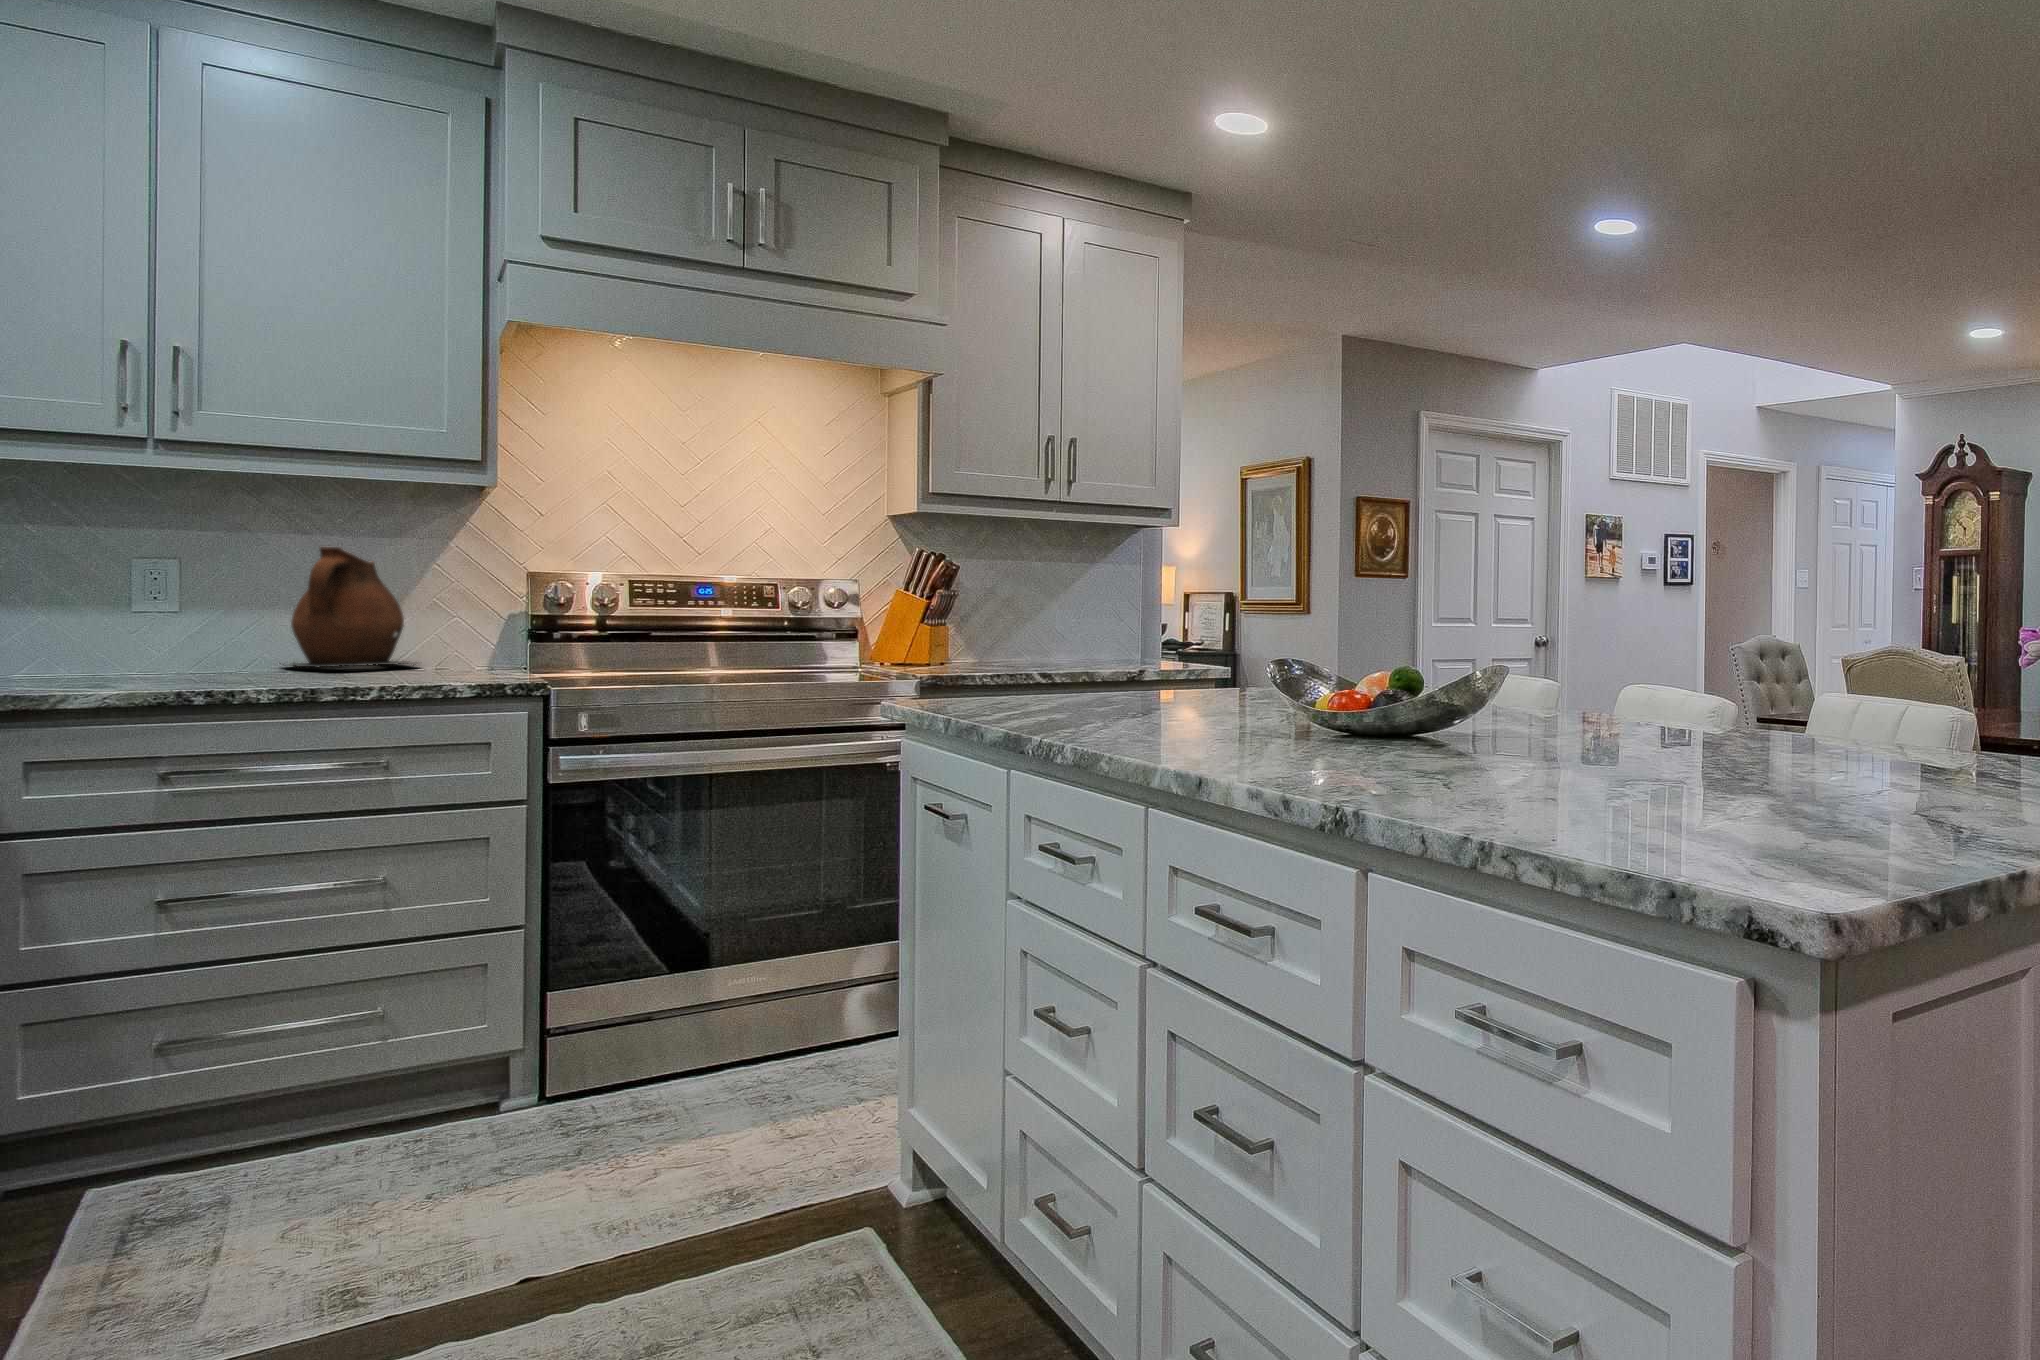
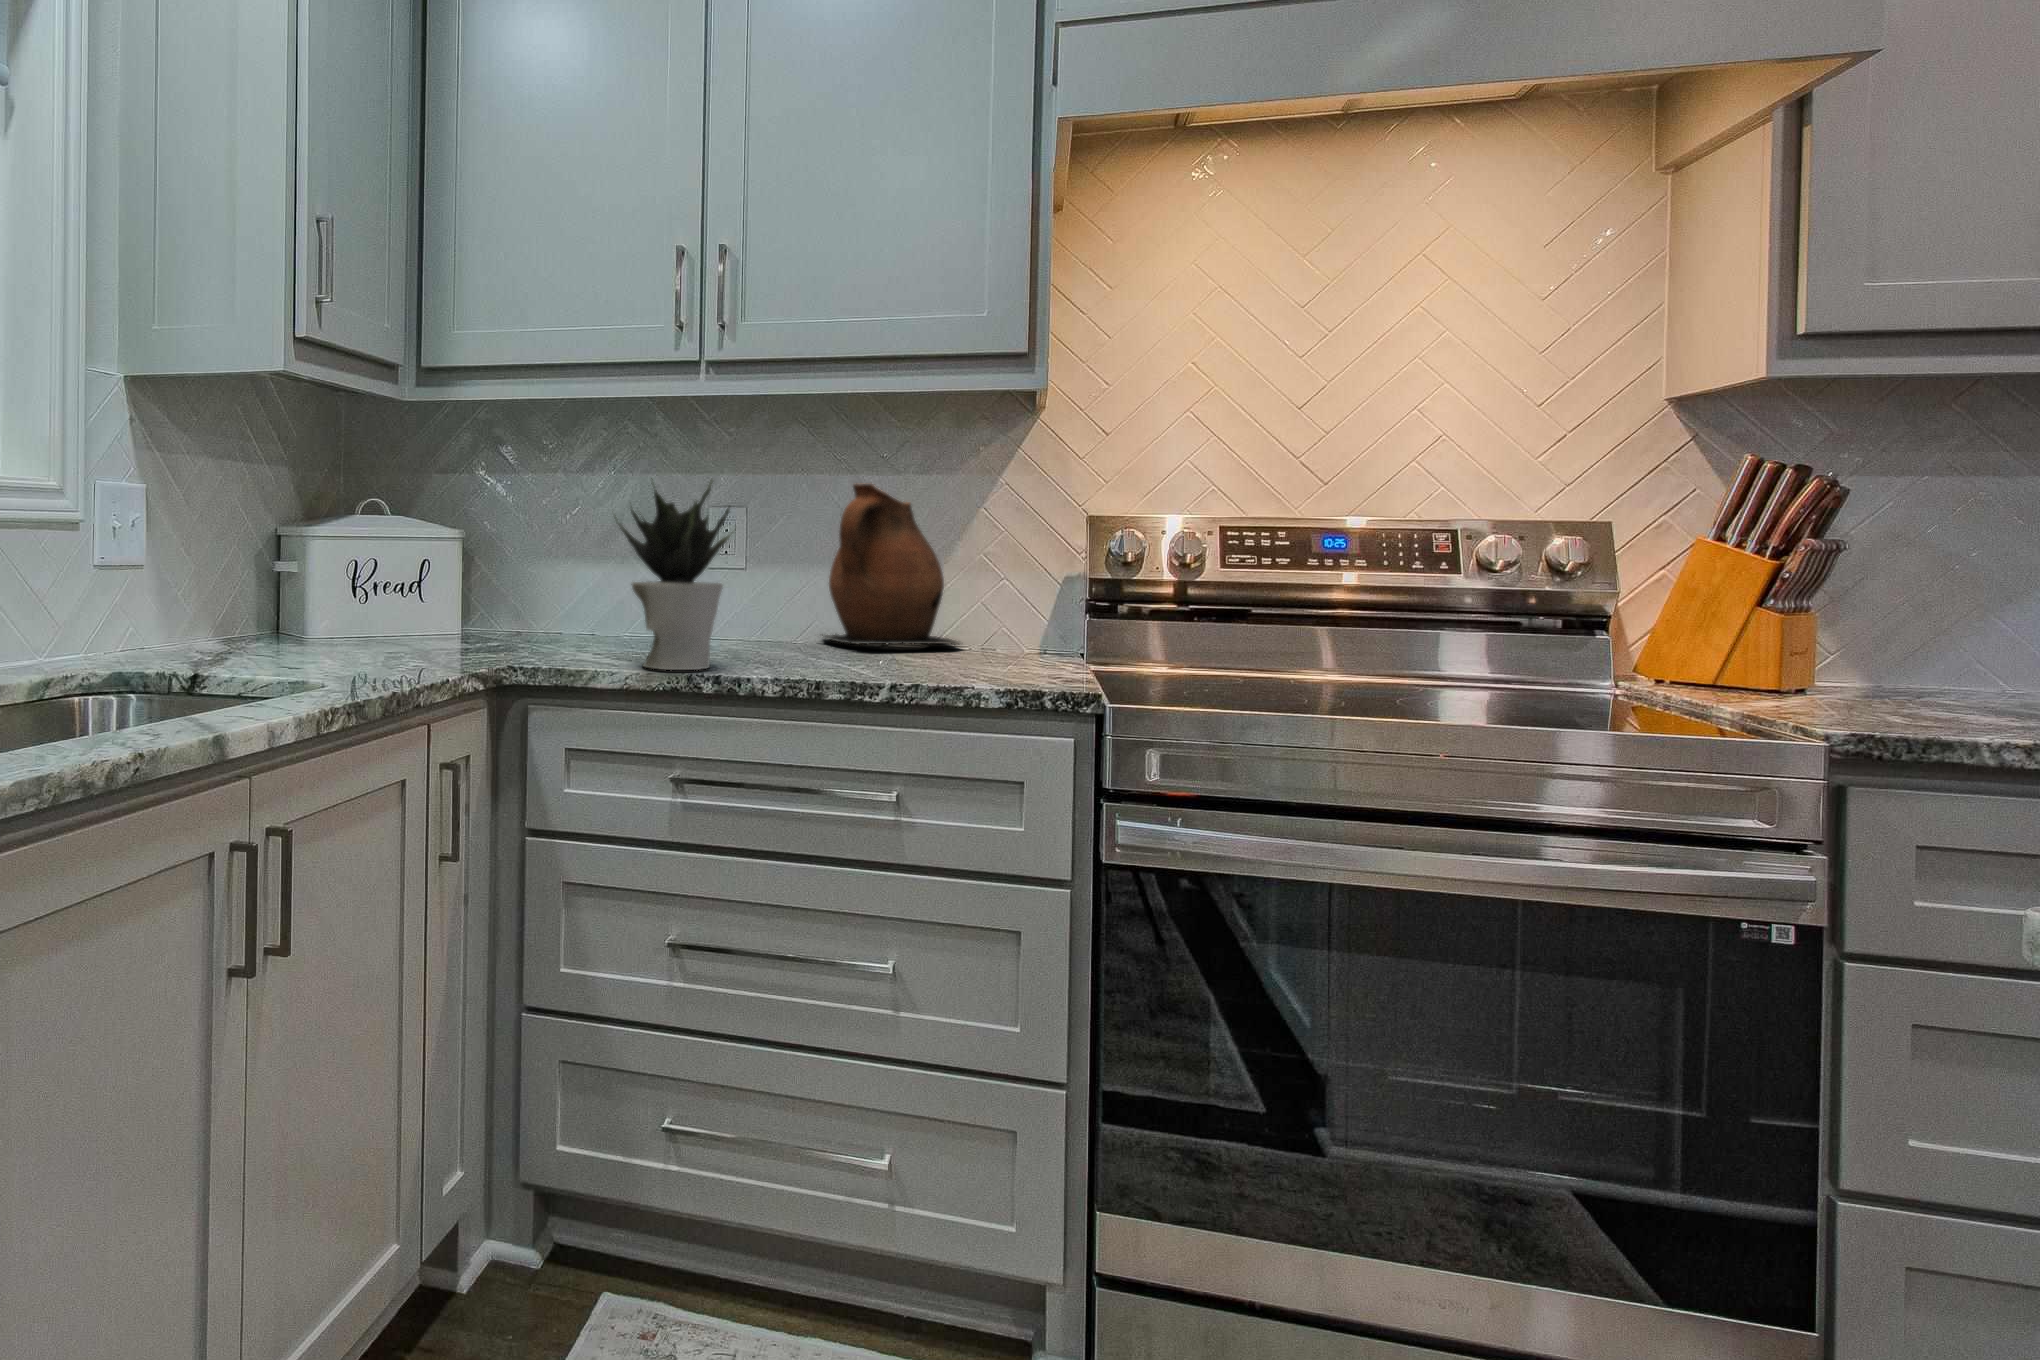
potted plant: none [70,538,213,692] -> present [616,481,730,670]

